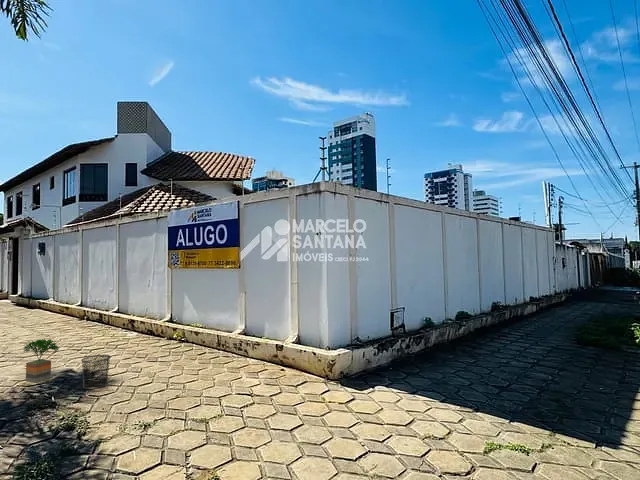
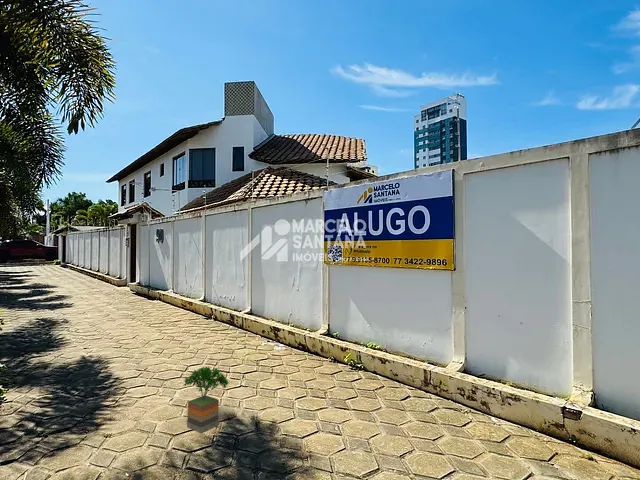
waste bin: present [81,355,111,389] -> none [270,402,310,461]

